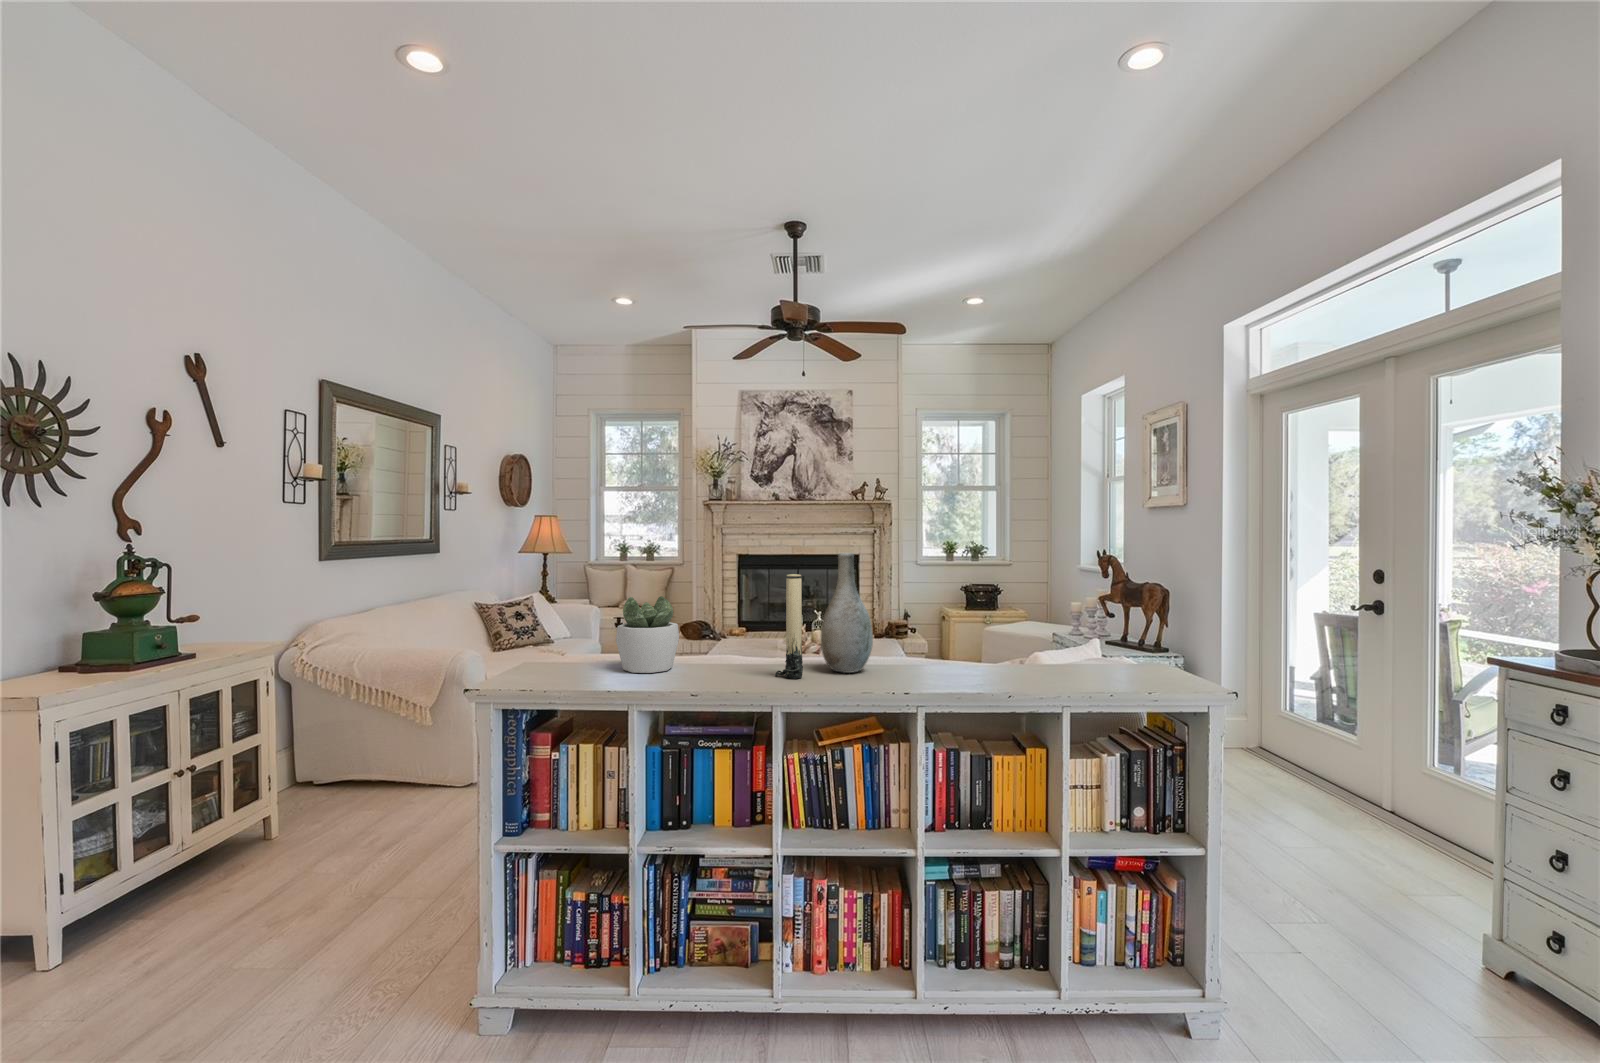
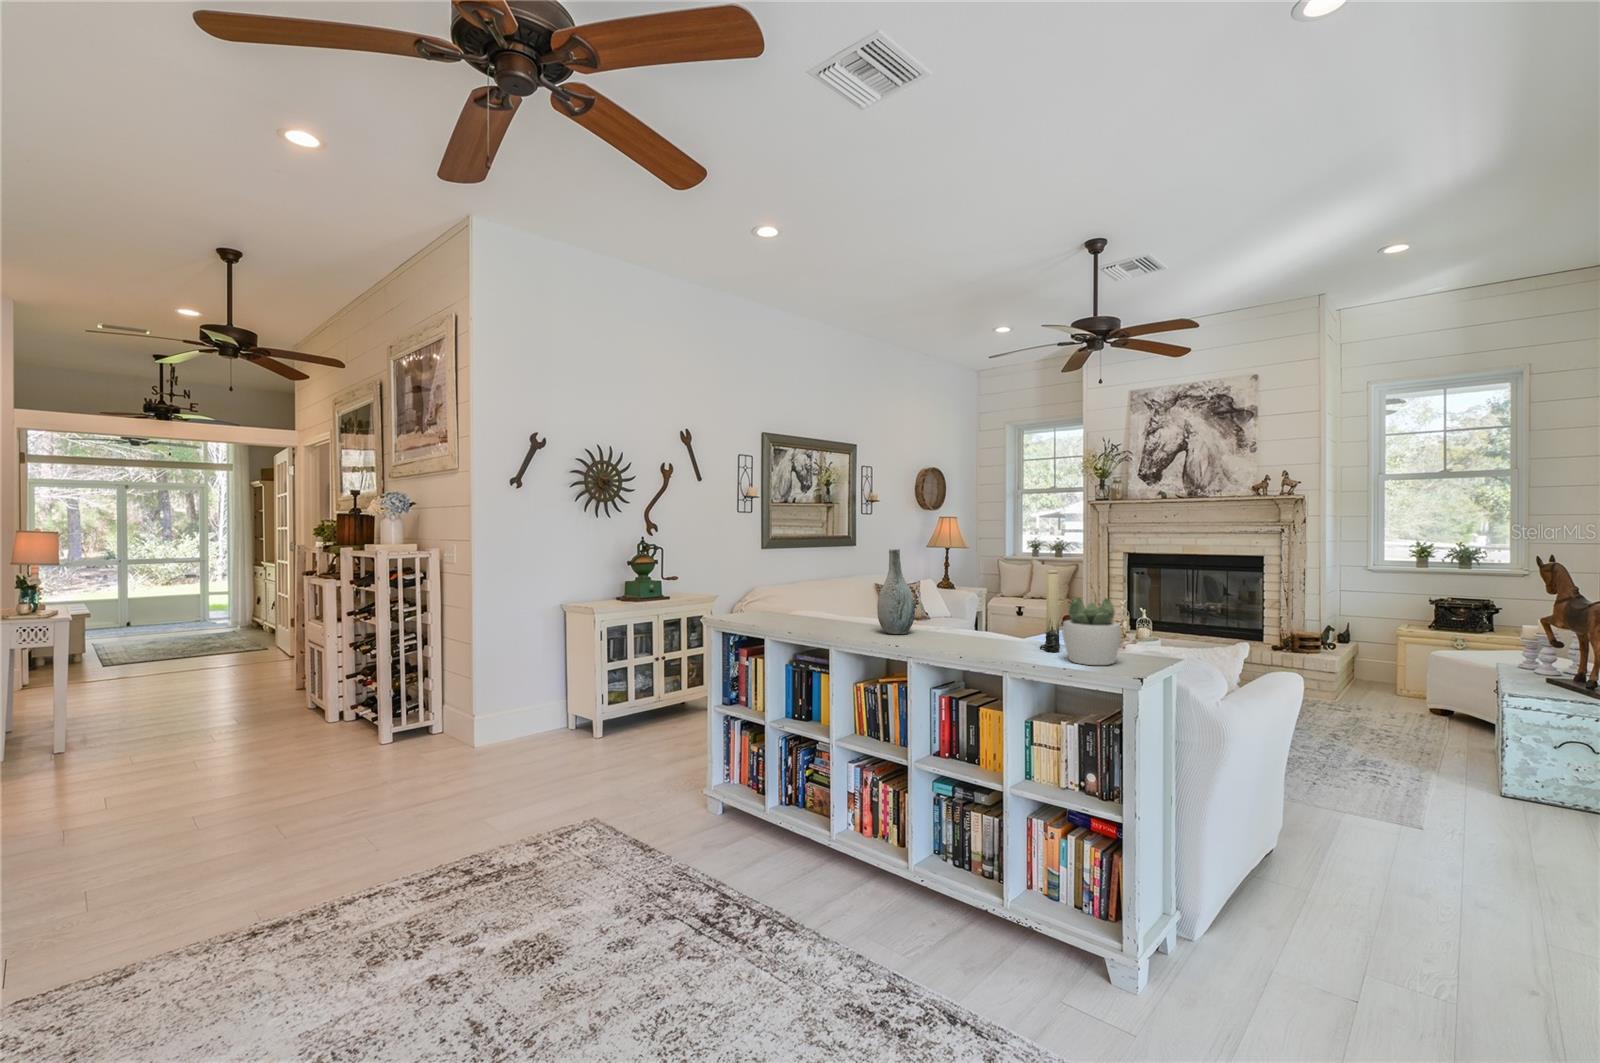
candle: present [775,574,803,678] -> present [1040,570,1060,652]
succulent plant: present [616,596,679,673] -> present [1062,597,1122,665]

